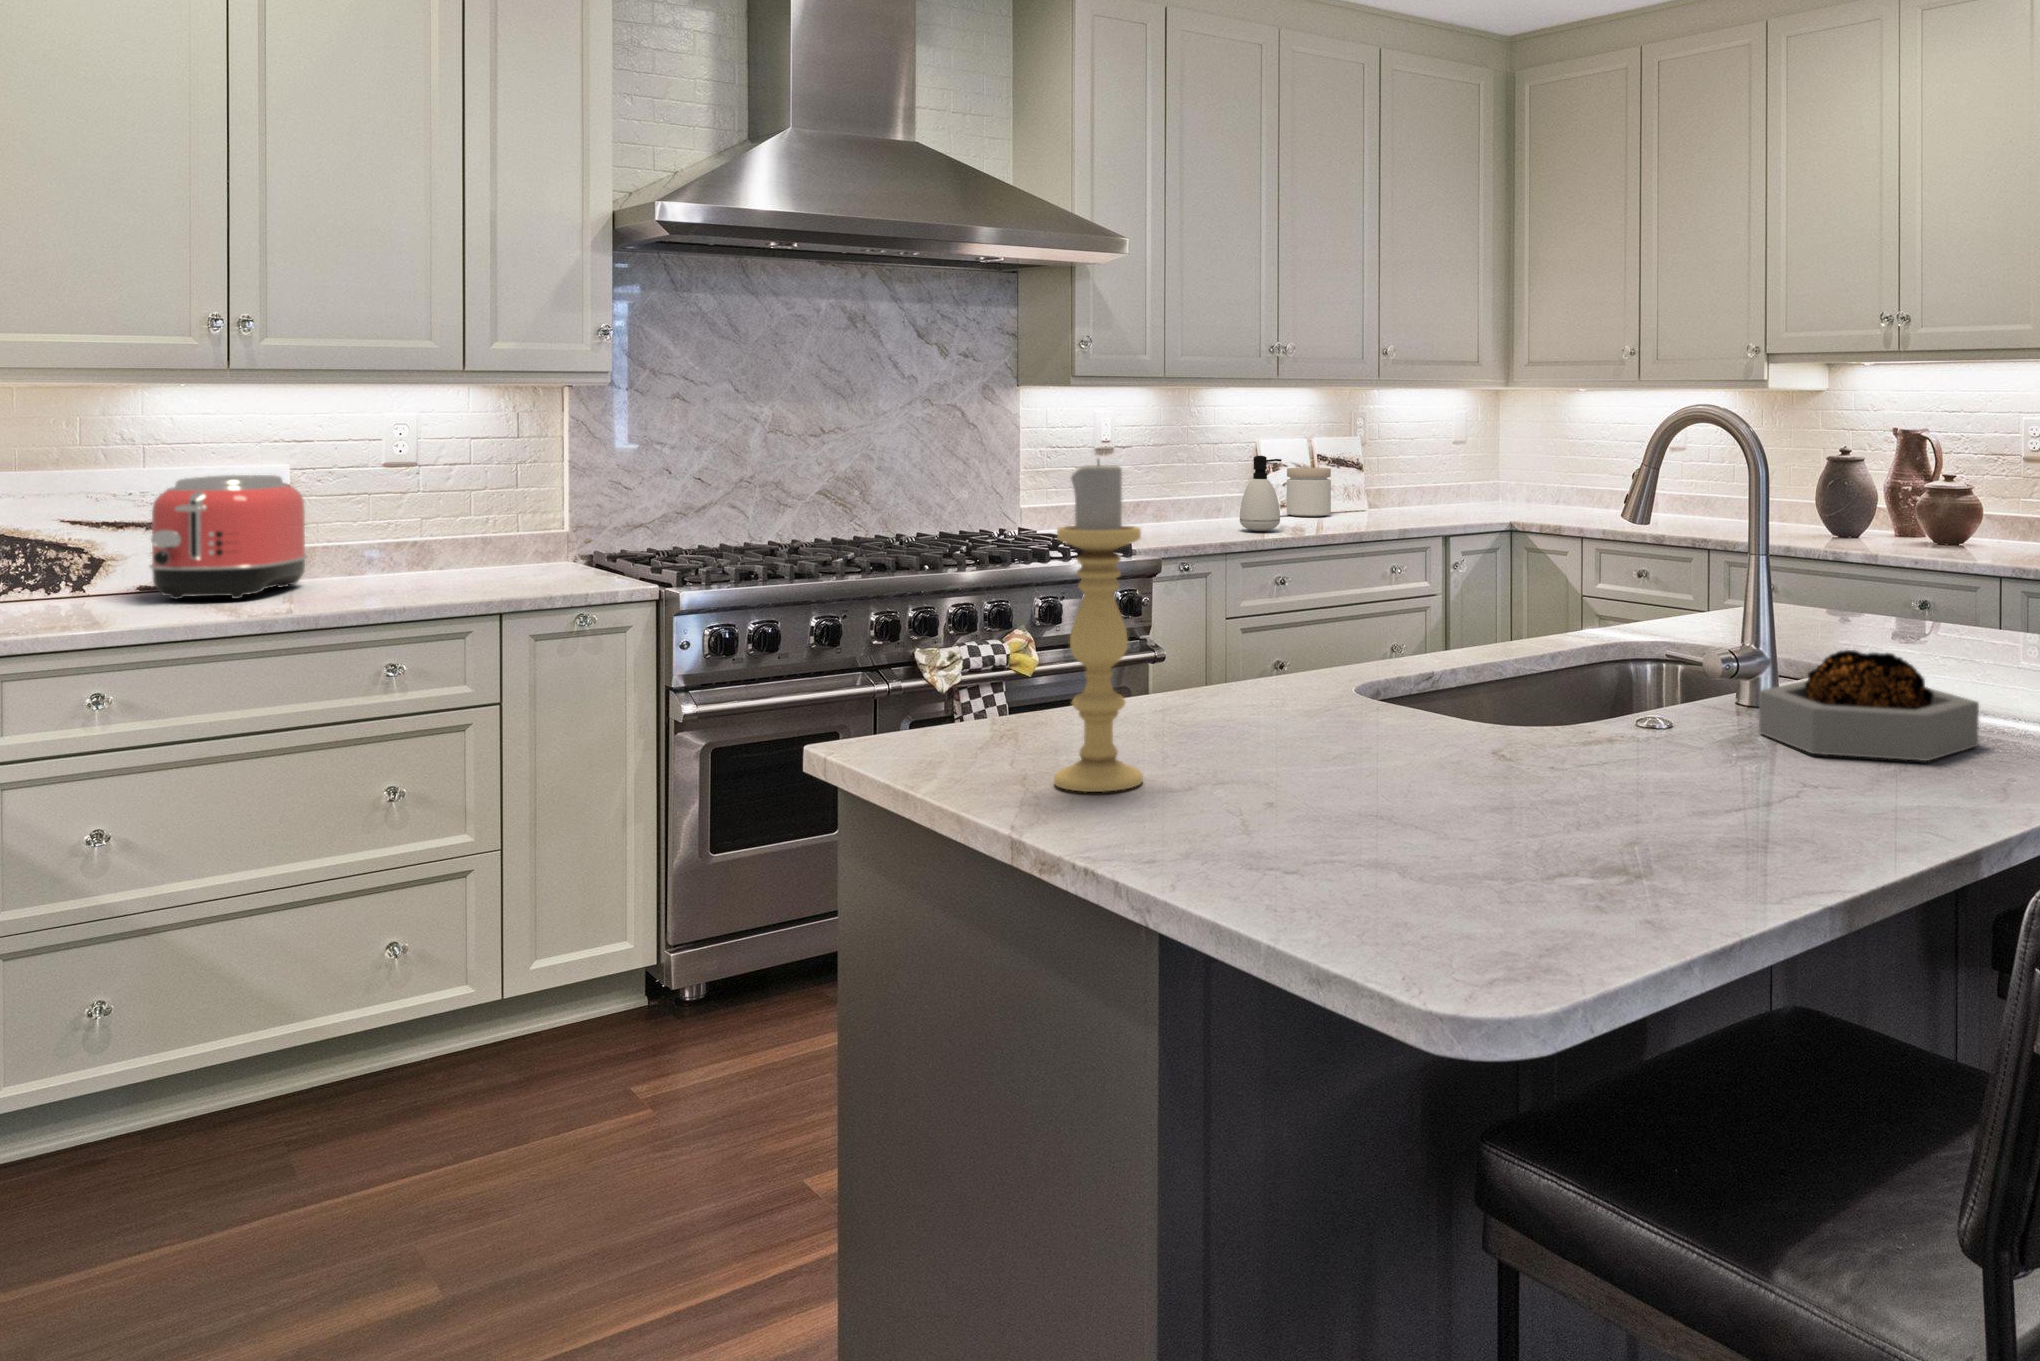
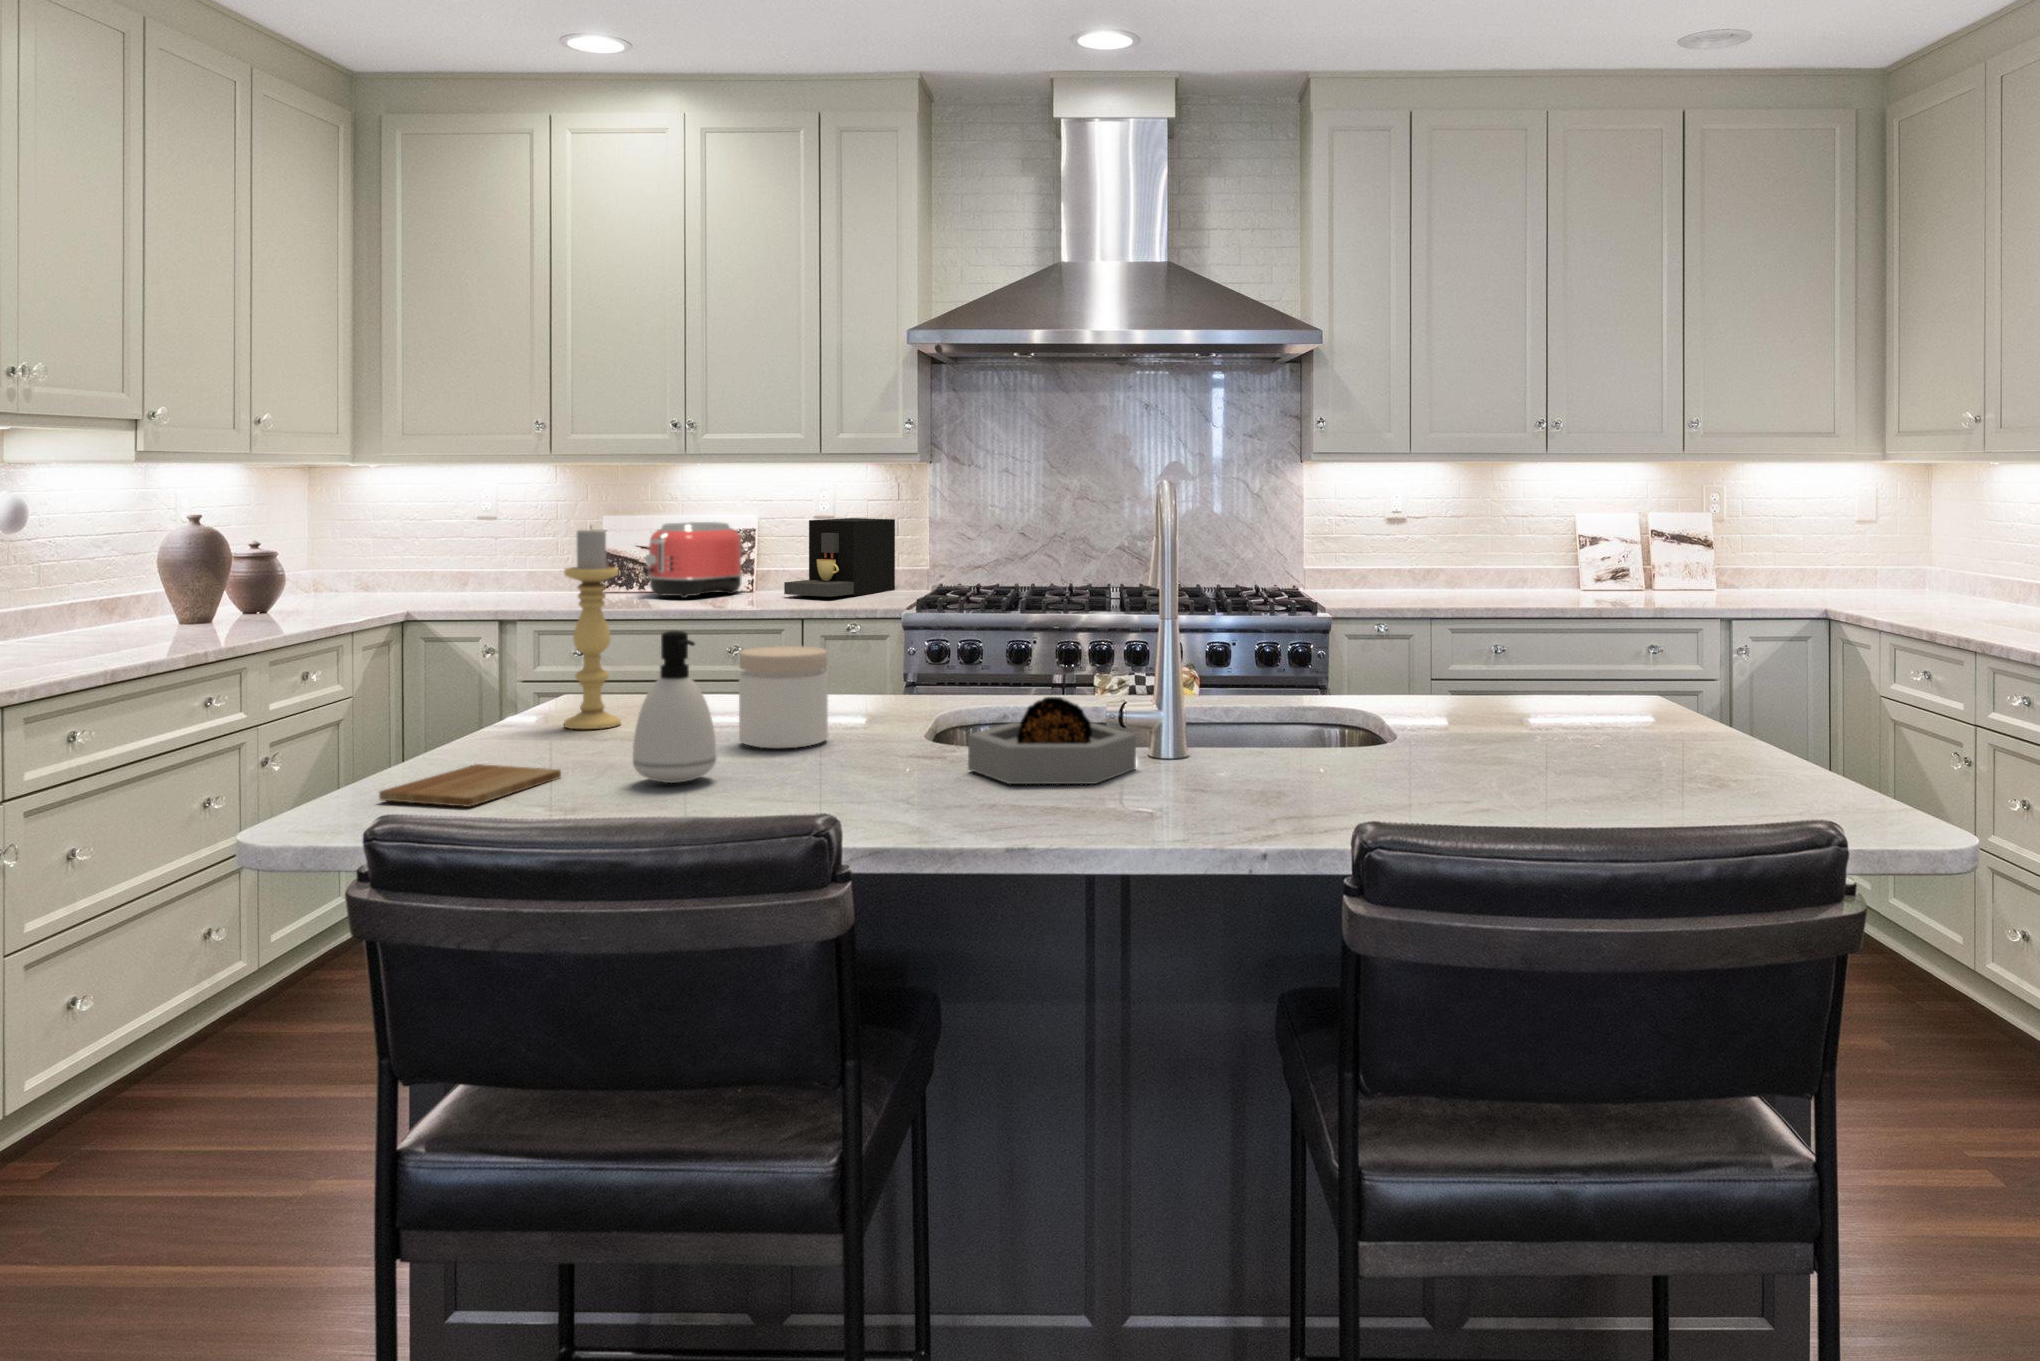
soap dispenser: present [1240,456,1282,531] -> present [633,631,717,783]
coffee maker: none [405,463,531,581] -> present [784,518,895,597]
jar: present [1287,468,1331,516] -> present [739,646,828,748]
cutting board: none [1311,844,1588,945] -> present [379,764,561,807]

